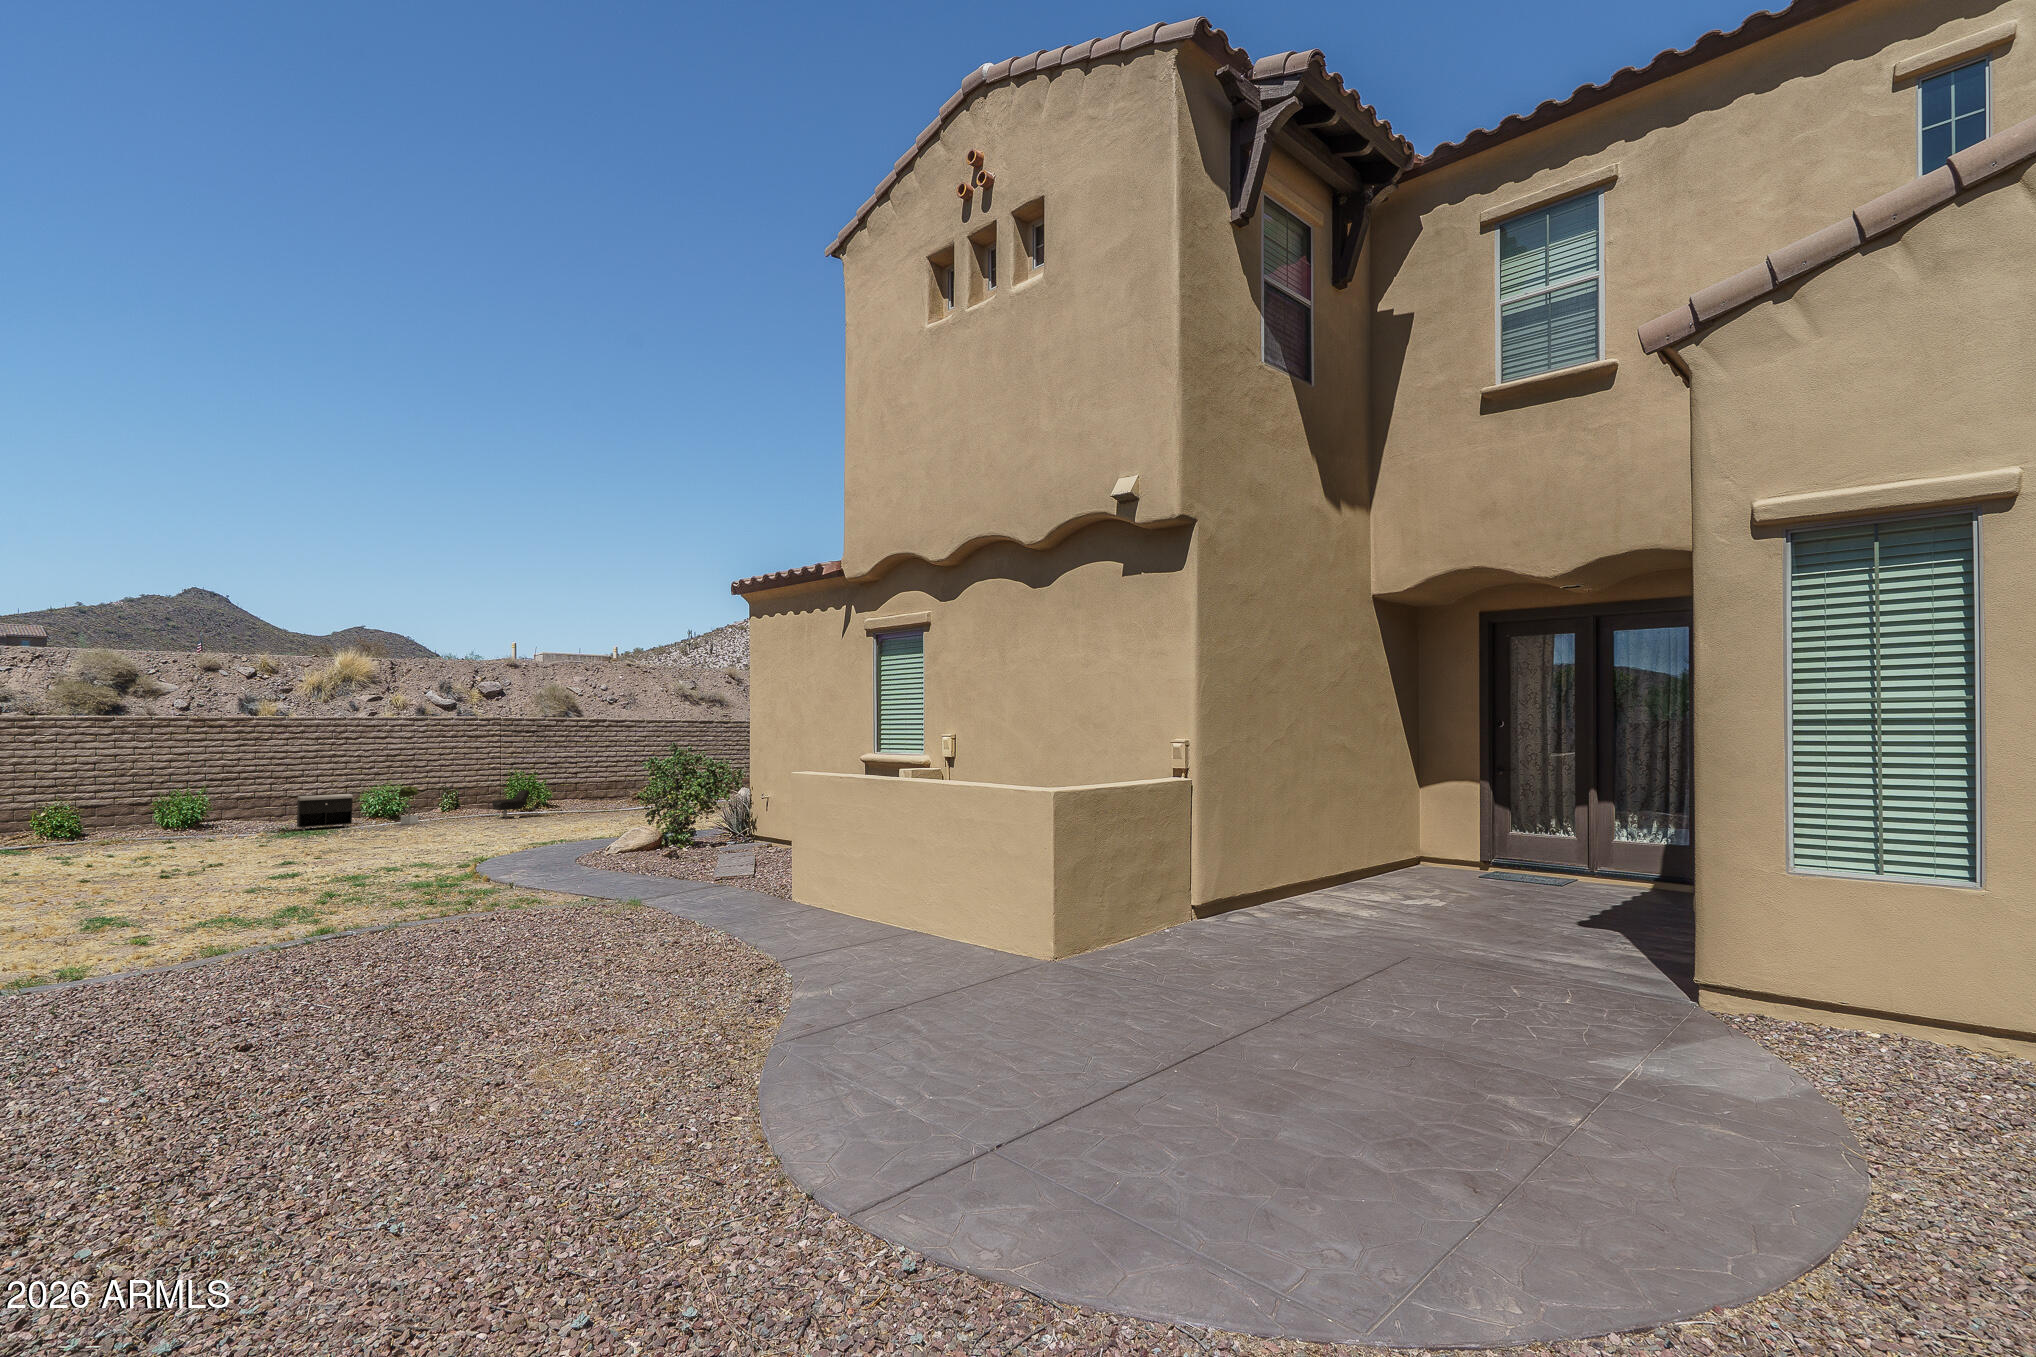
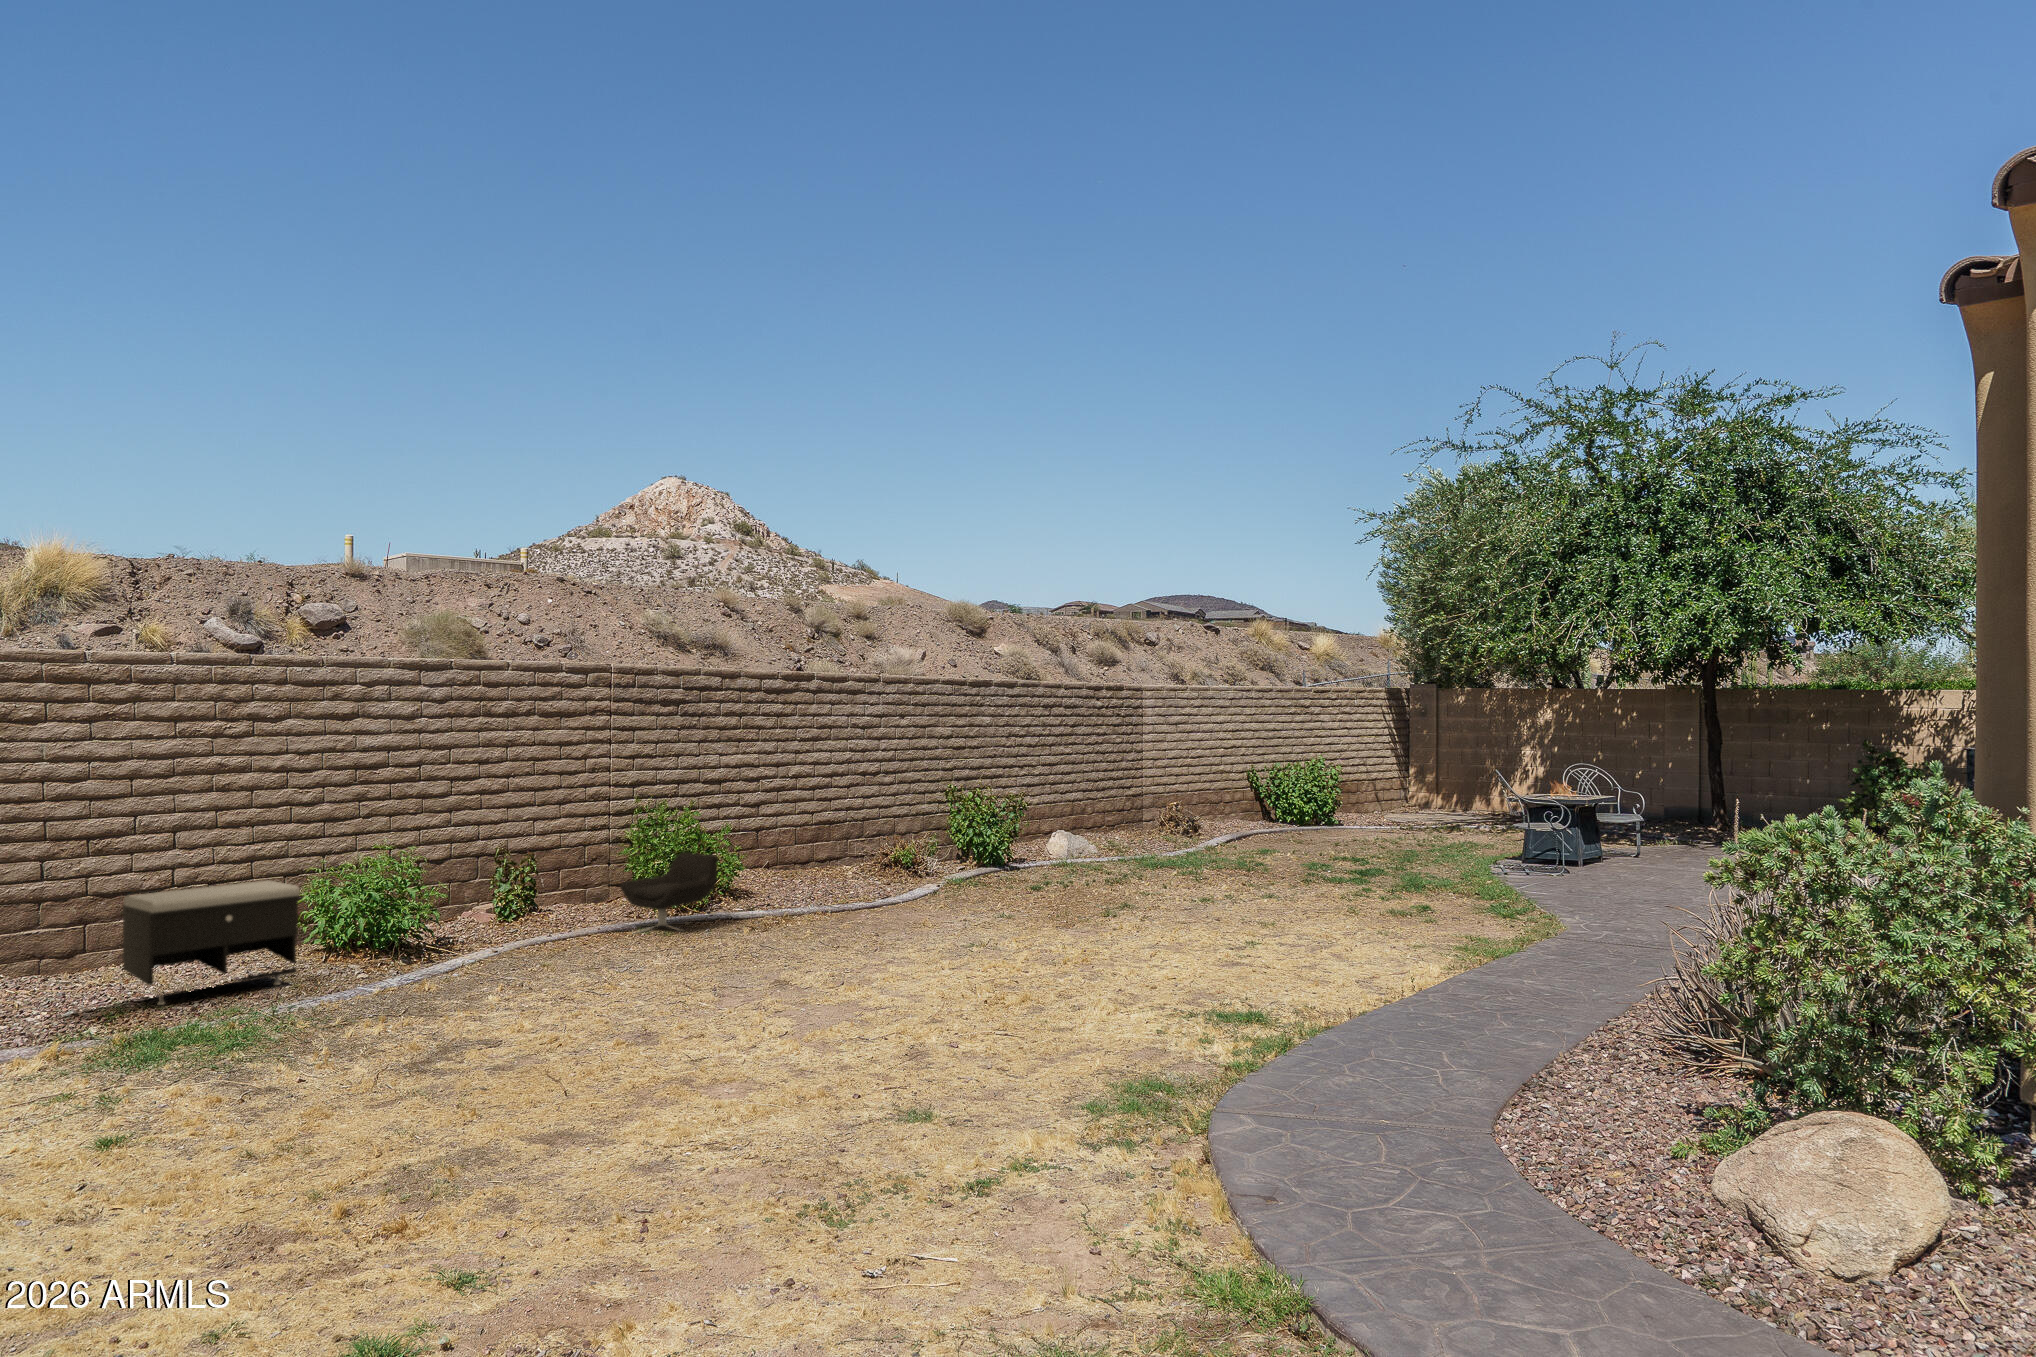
potted tree: present [399,786,419,825] -> none [423,853,473,965]

